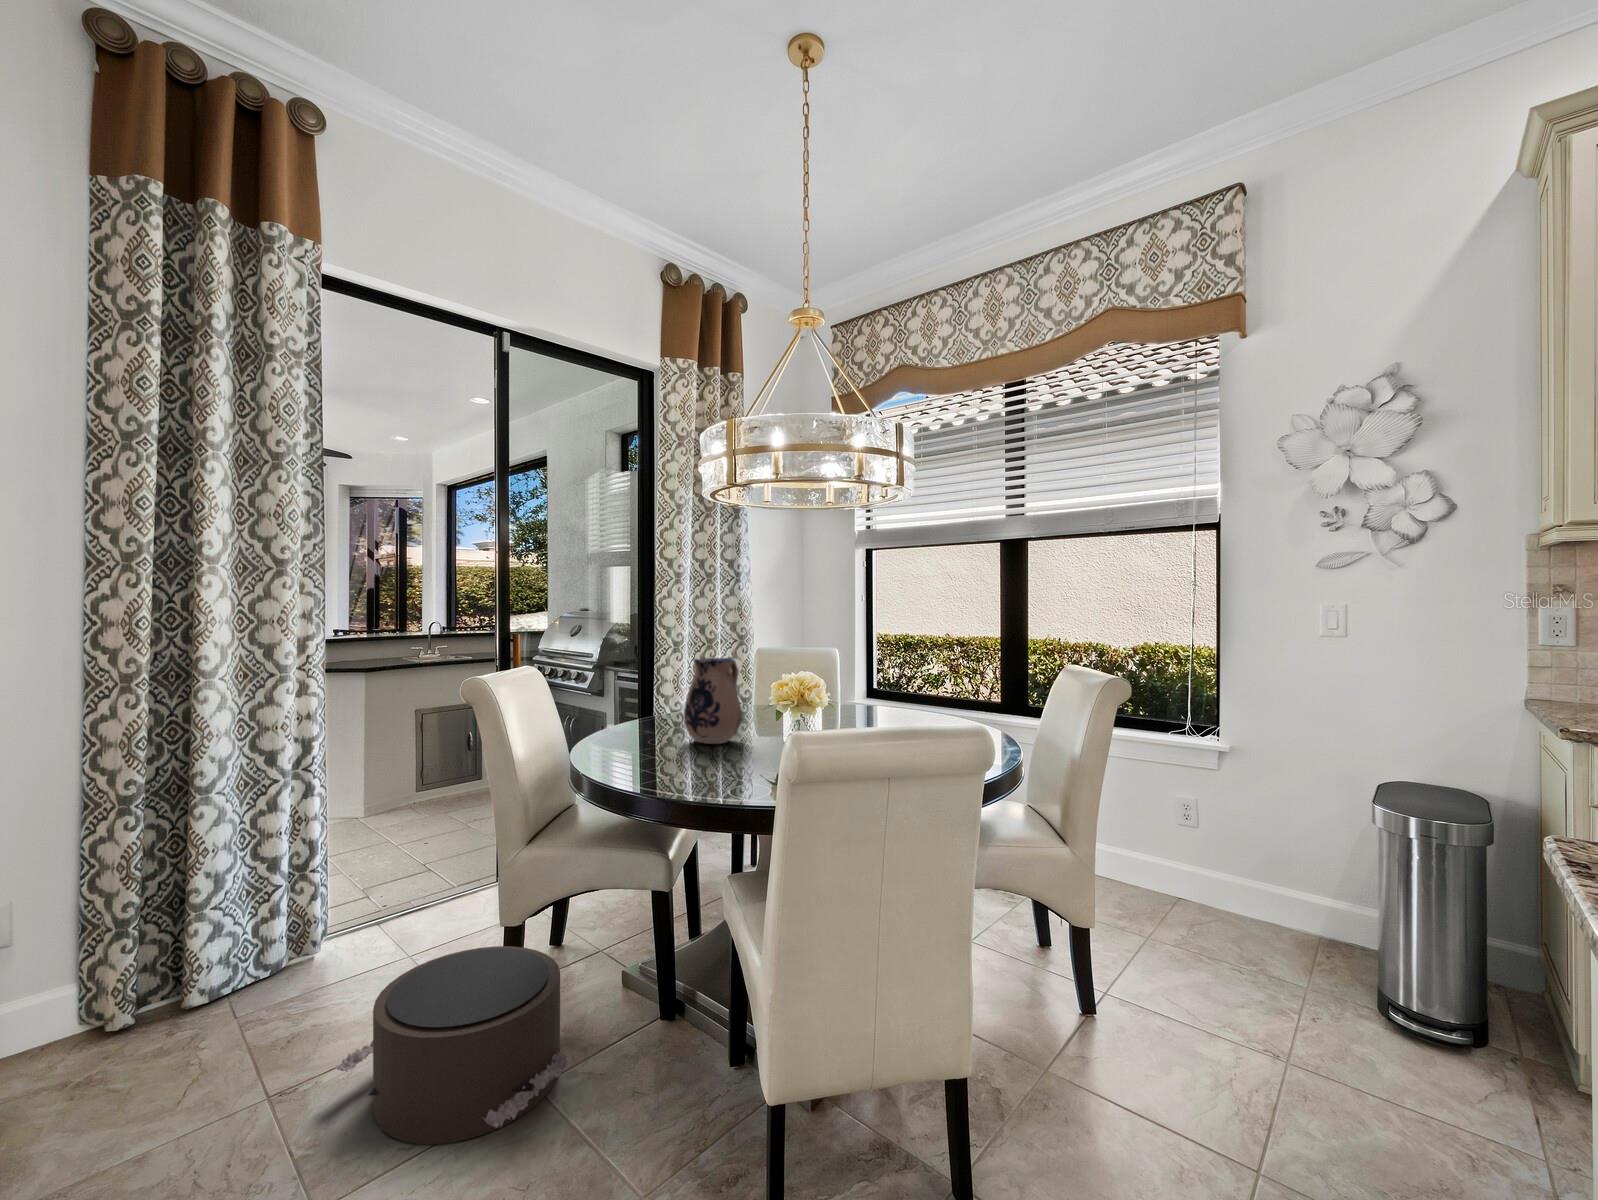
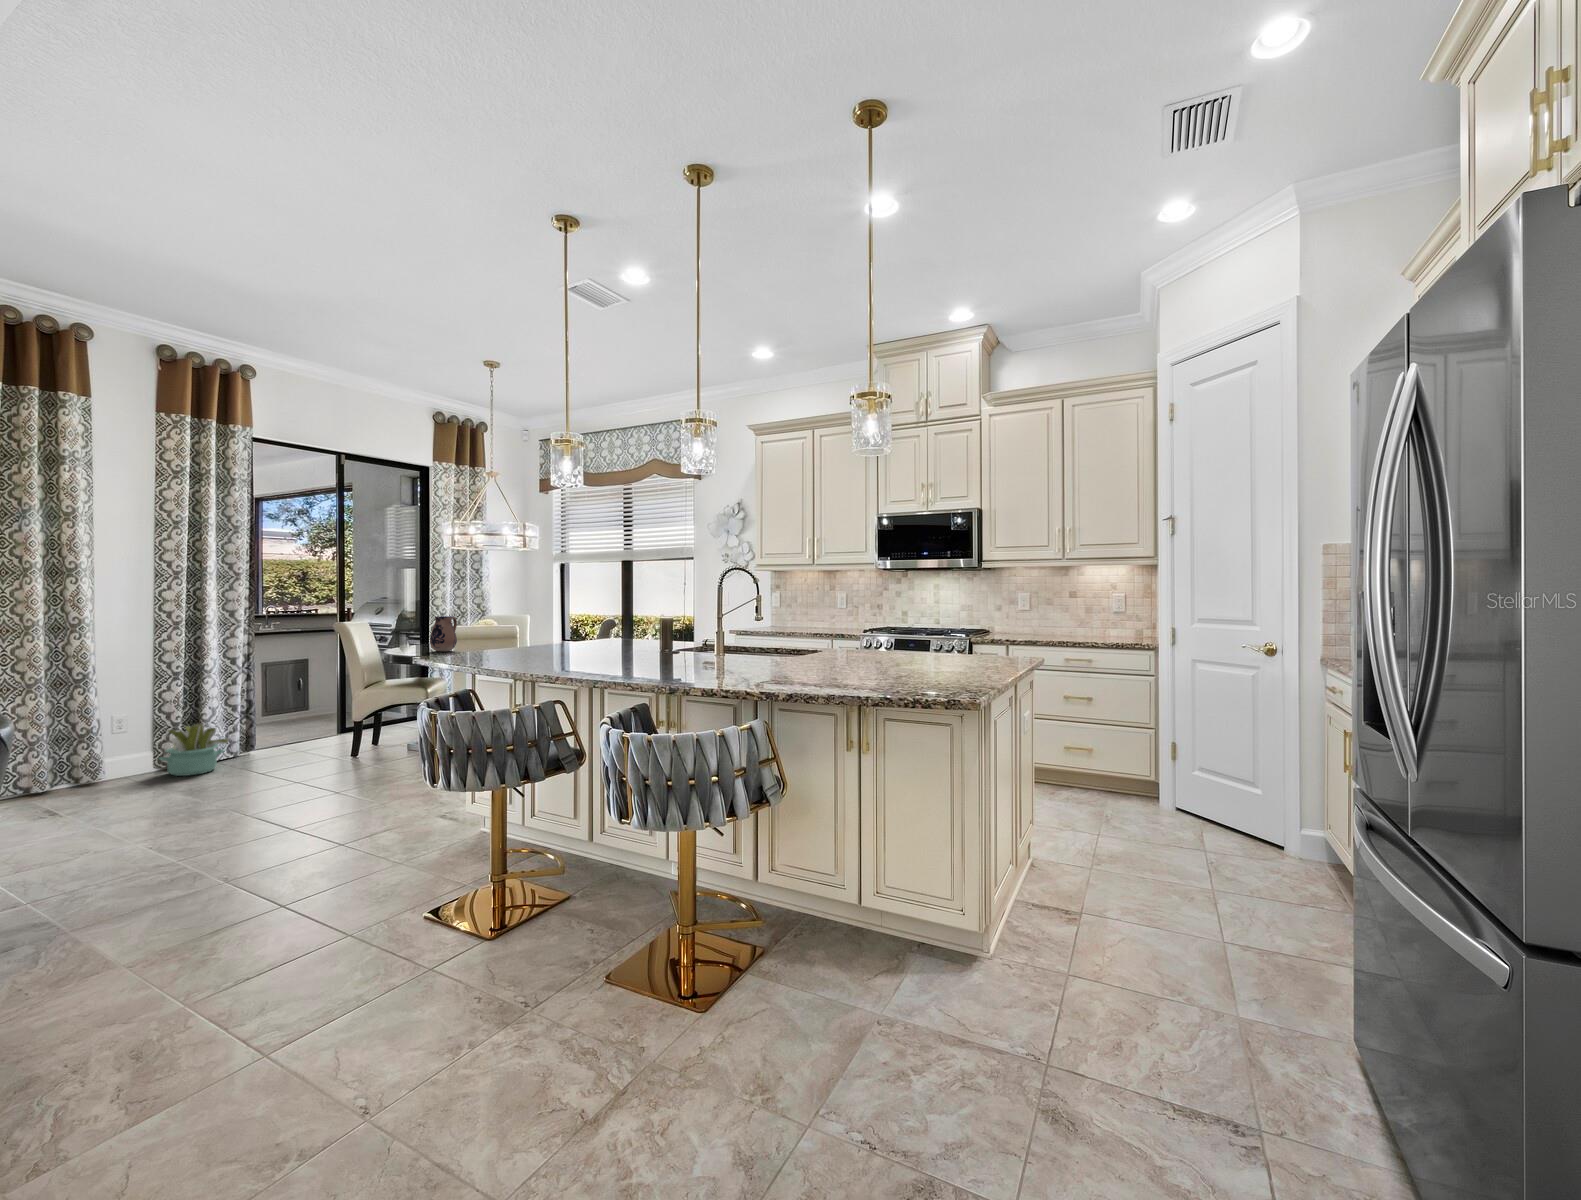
decorative plant: none [66,920,247,1067] -> present [159,724,229,776]
pouf: present [336,946,574,1144] -> none [281,730,379,780]

